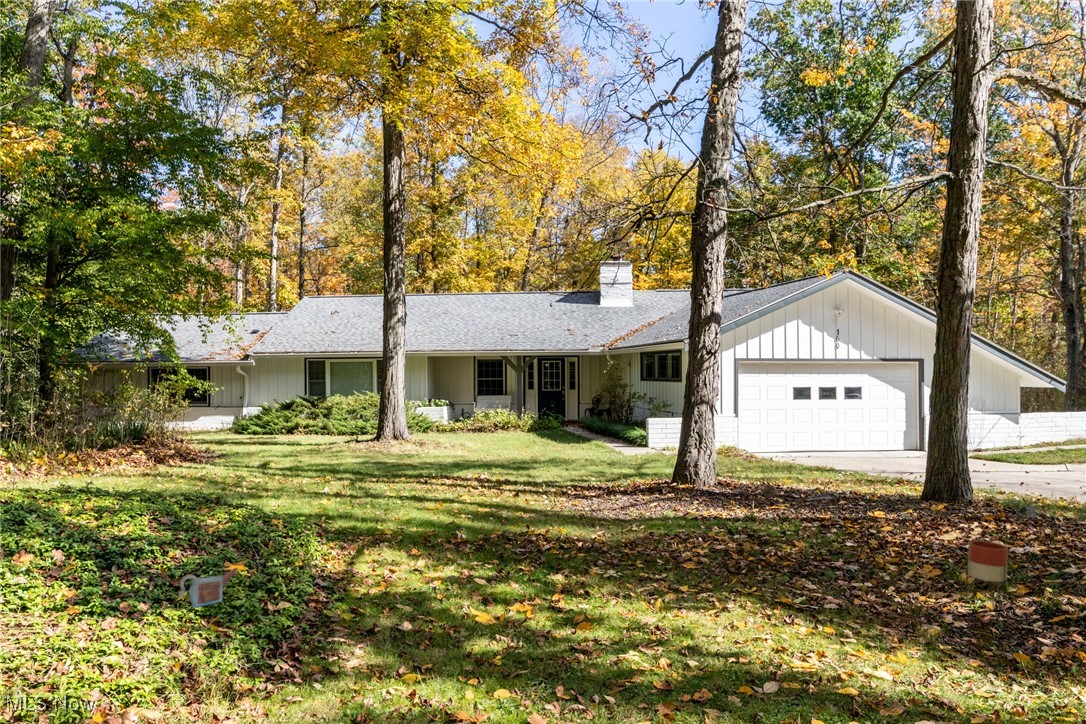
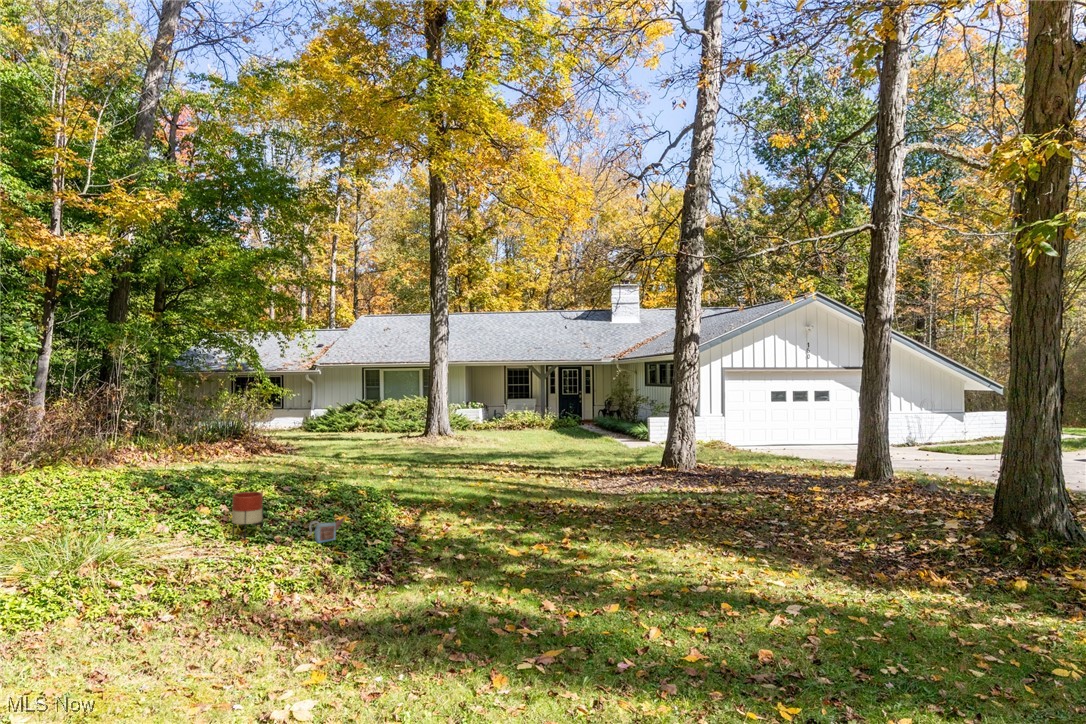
planter: present [966,541,1008,601] -> present [232,492,263,539]

